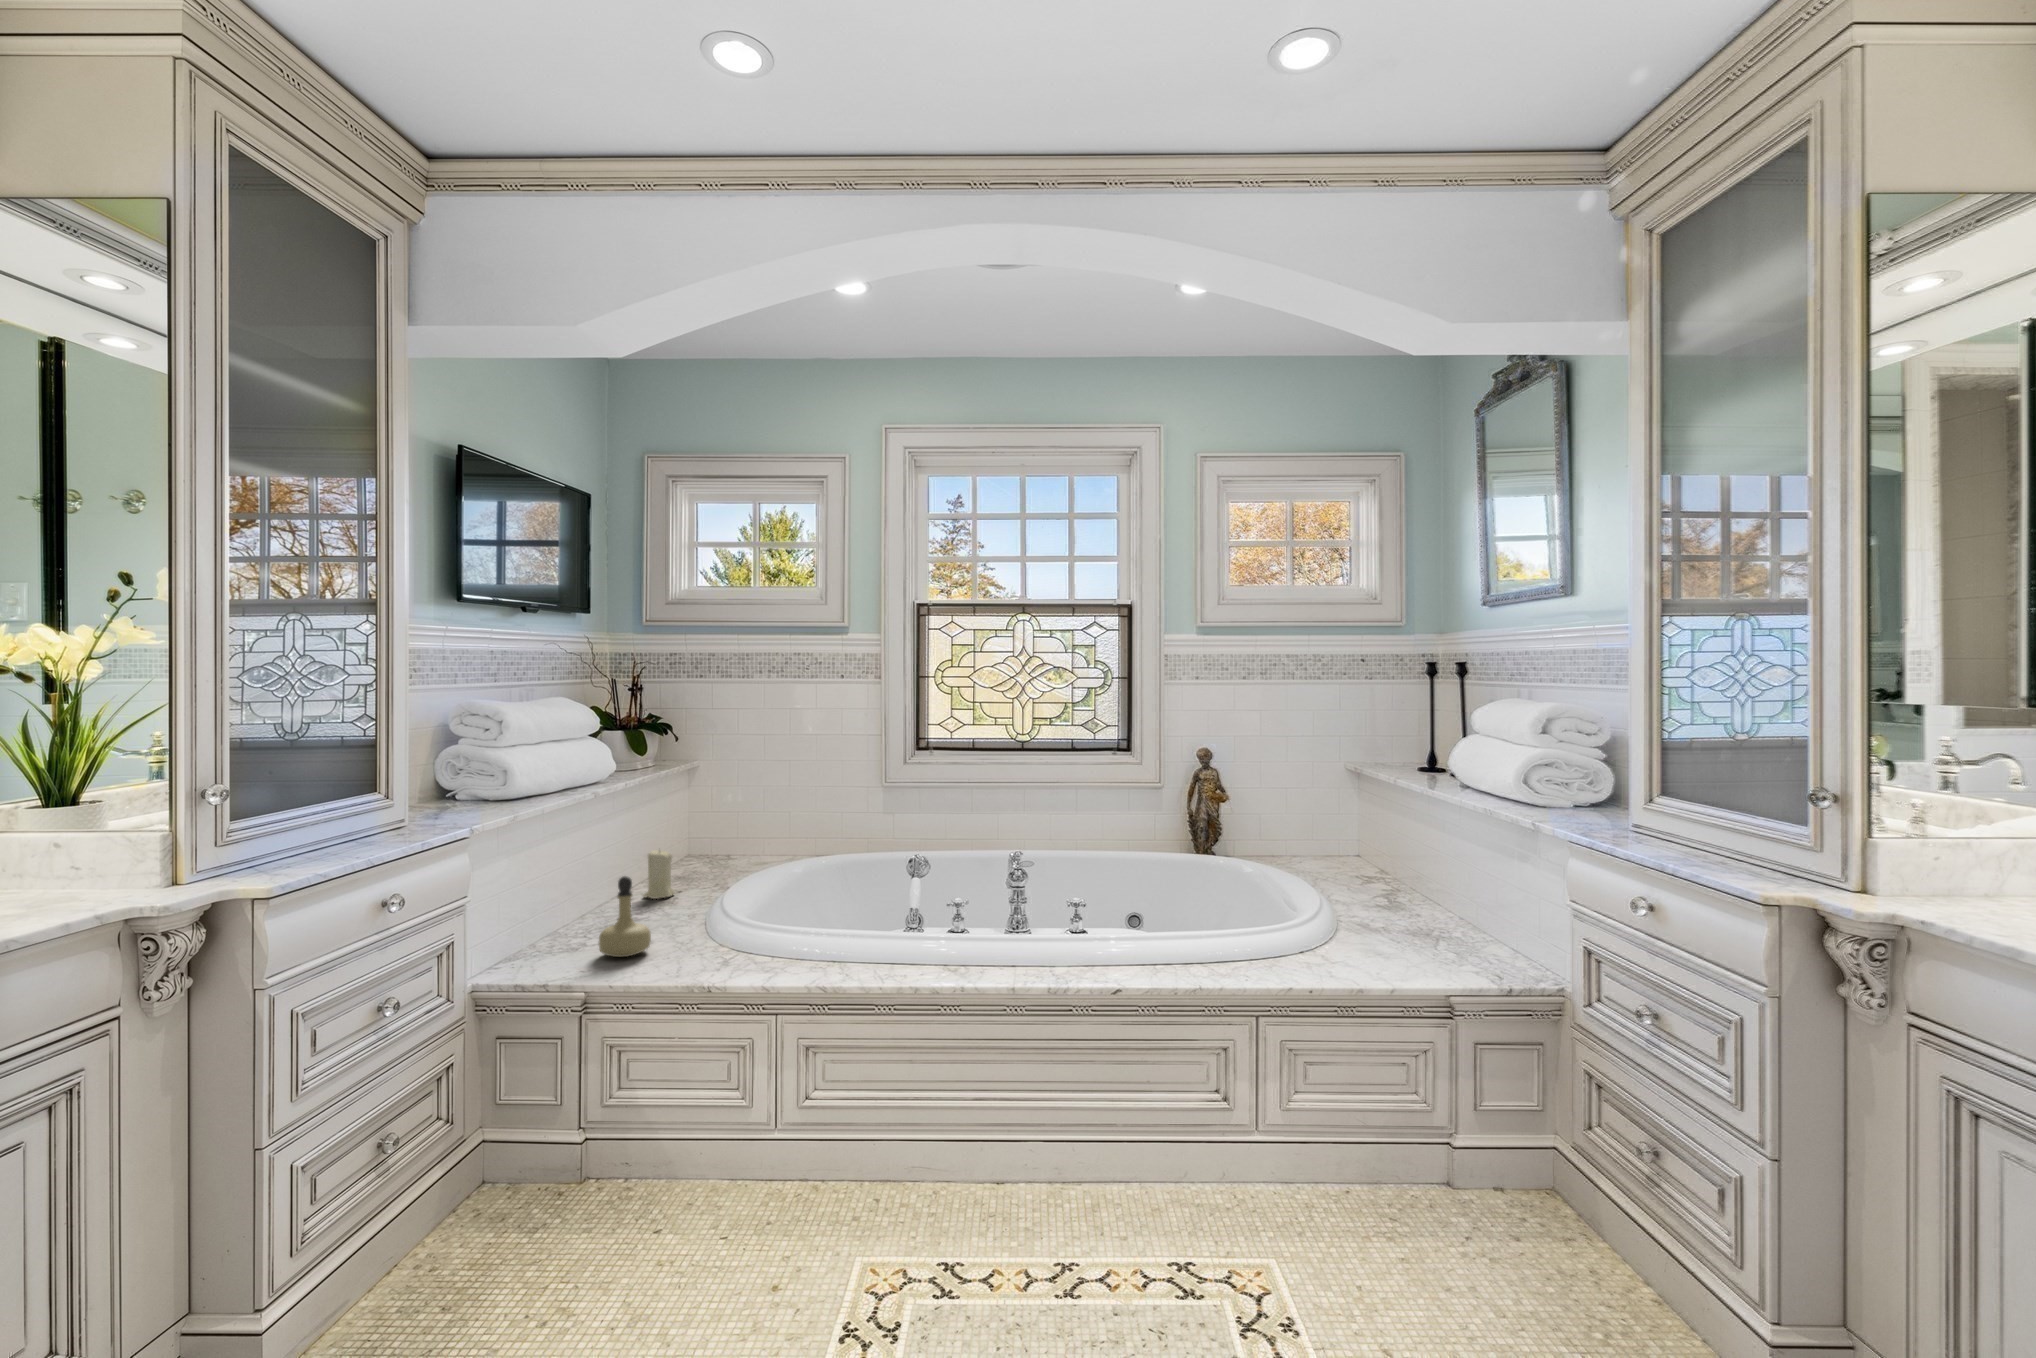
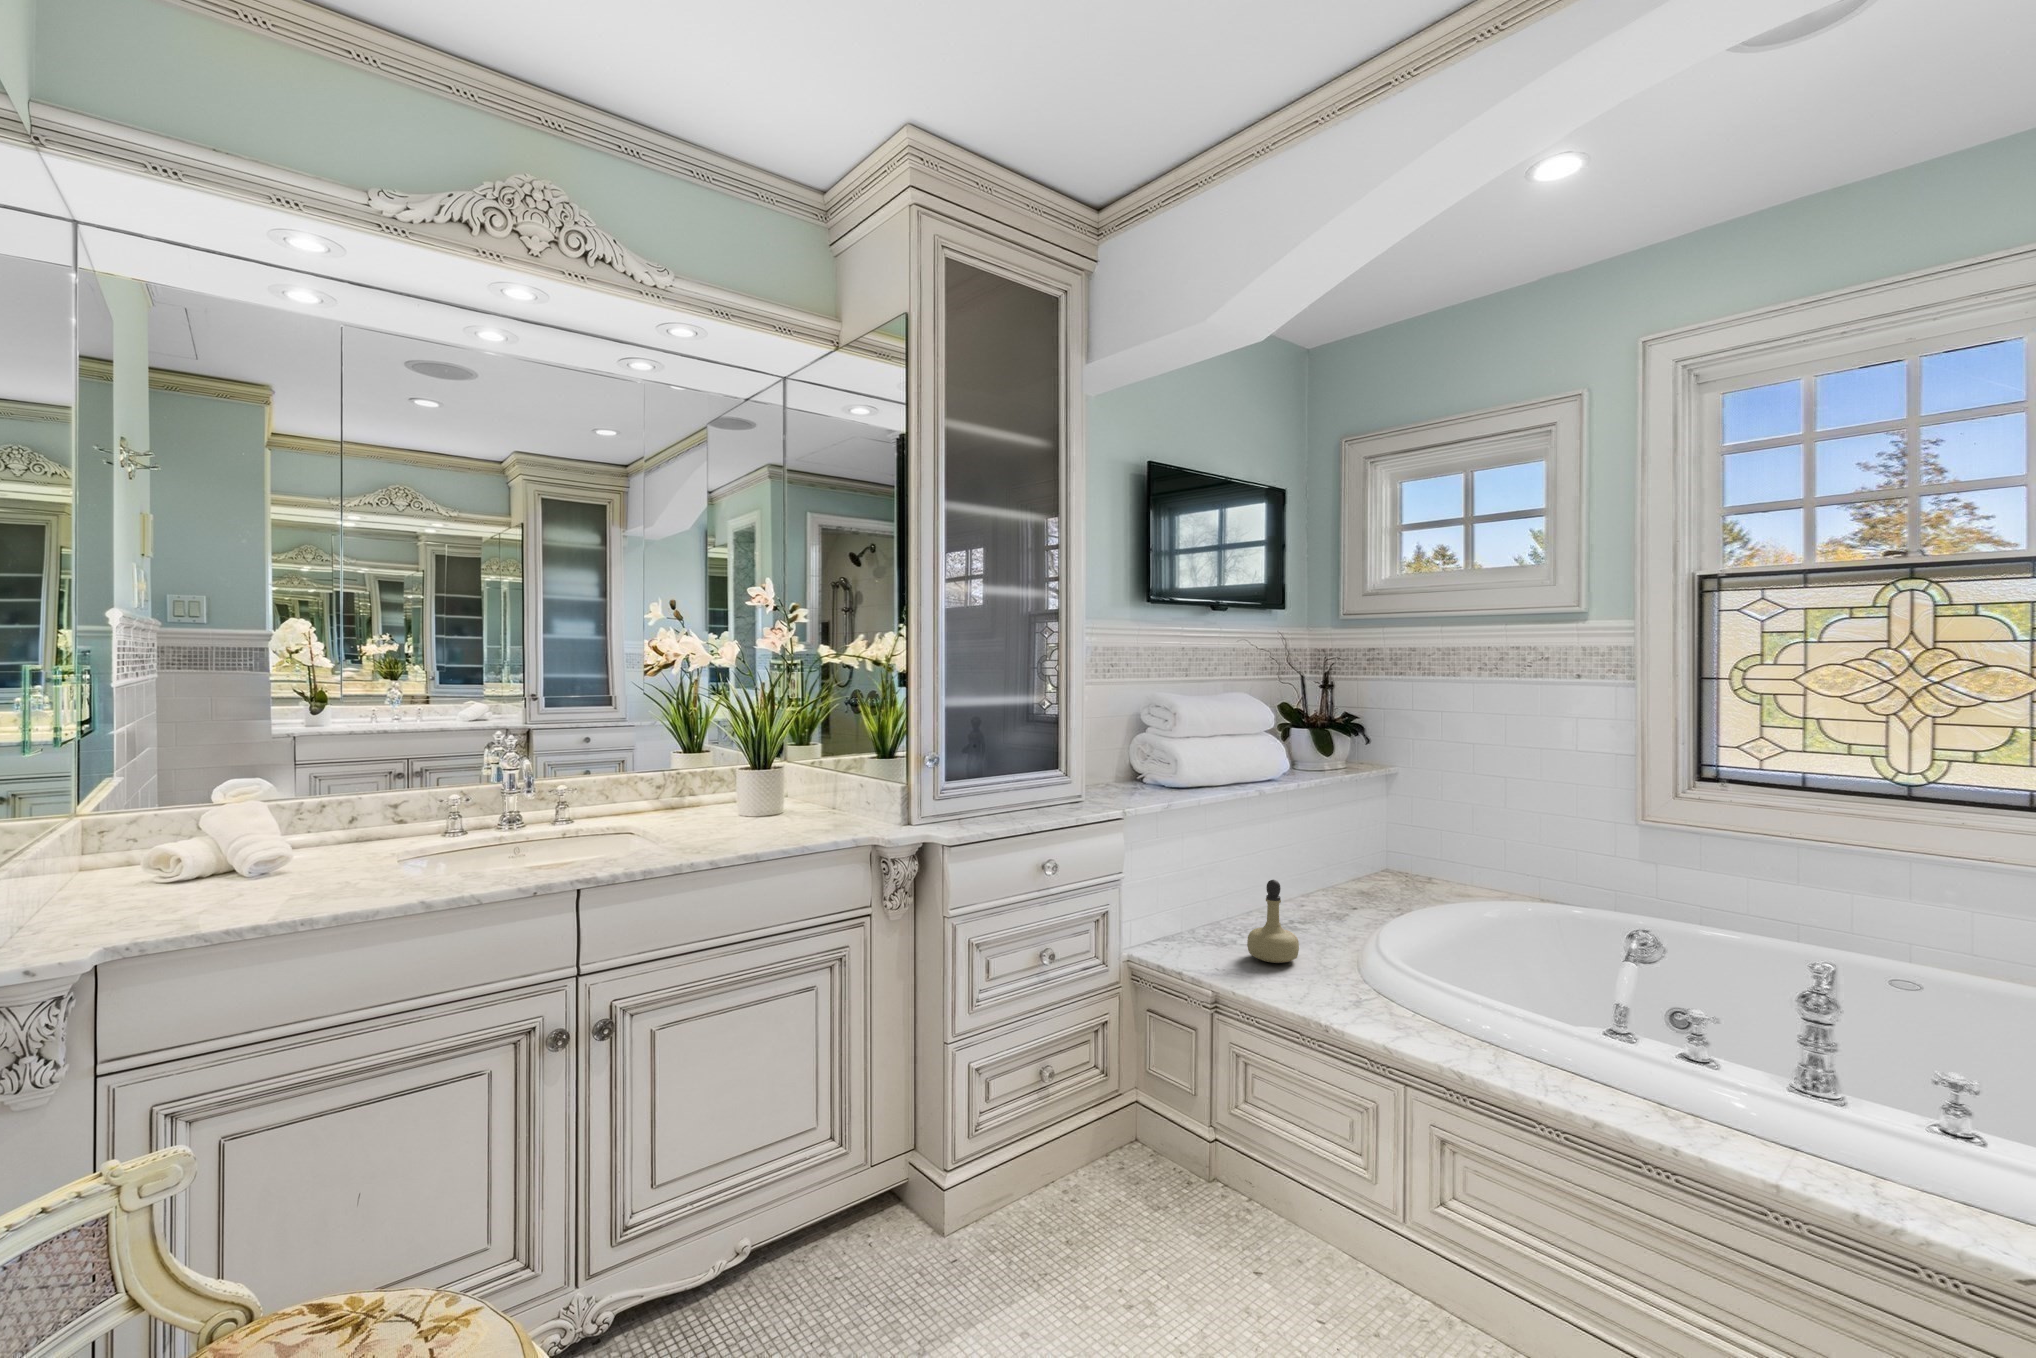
candle: present [643,850,675,899] -> none [1326,857,1359,909]

